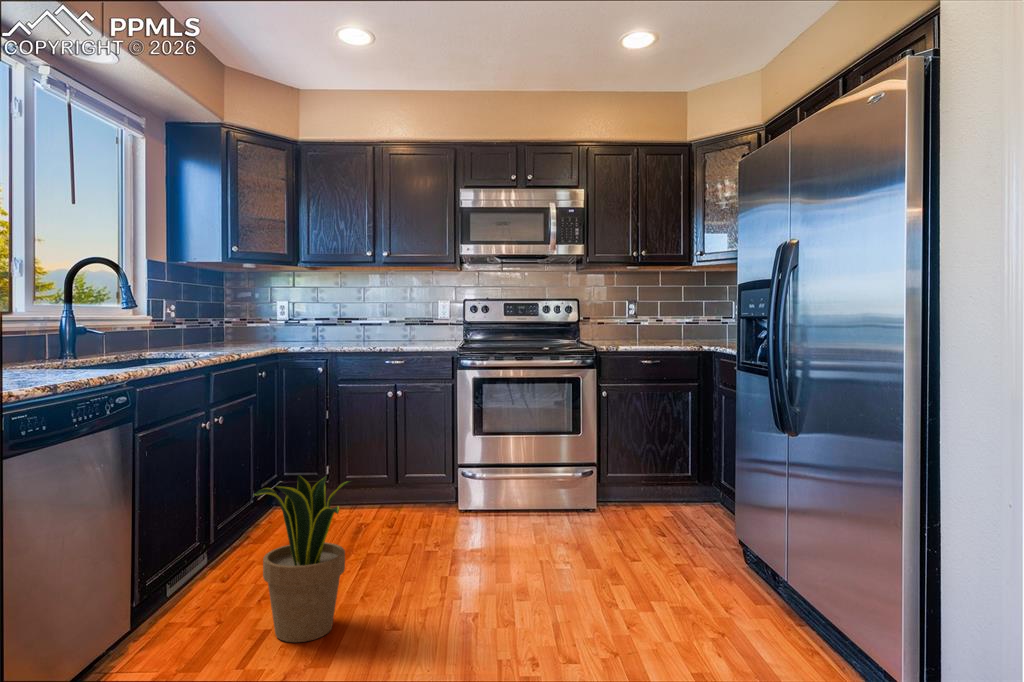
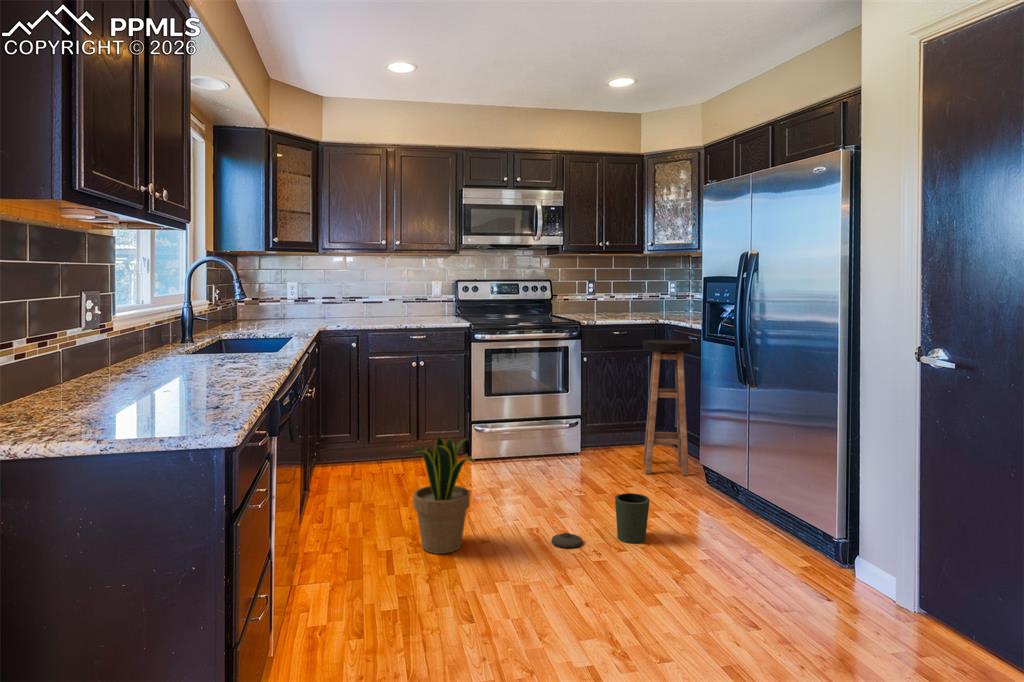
bar stool: none [663,366,731,553] -> present [643,340,693,476]
trash can: none [454,575,603,656] -> present [552,493,650,548]

